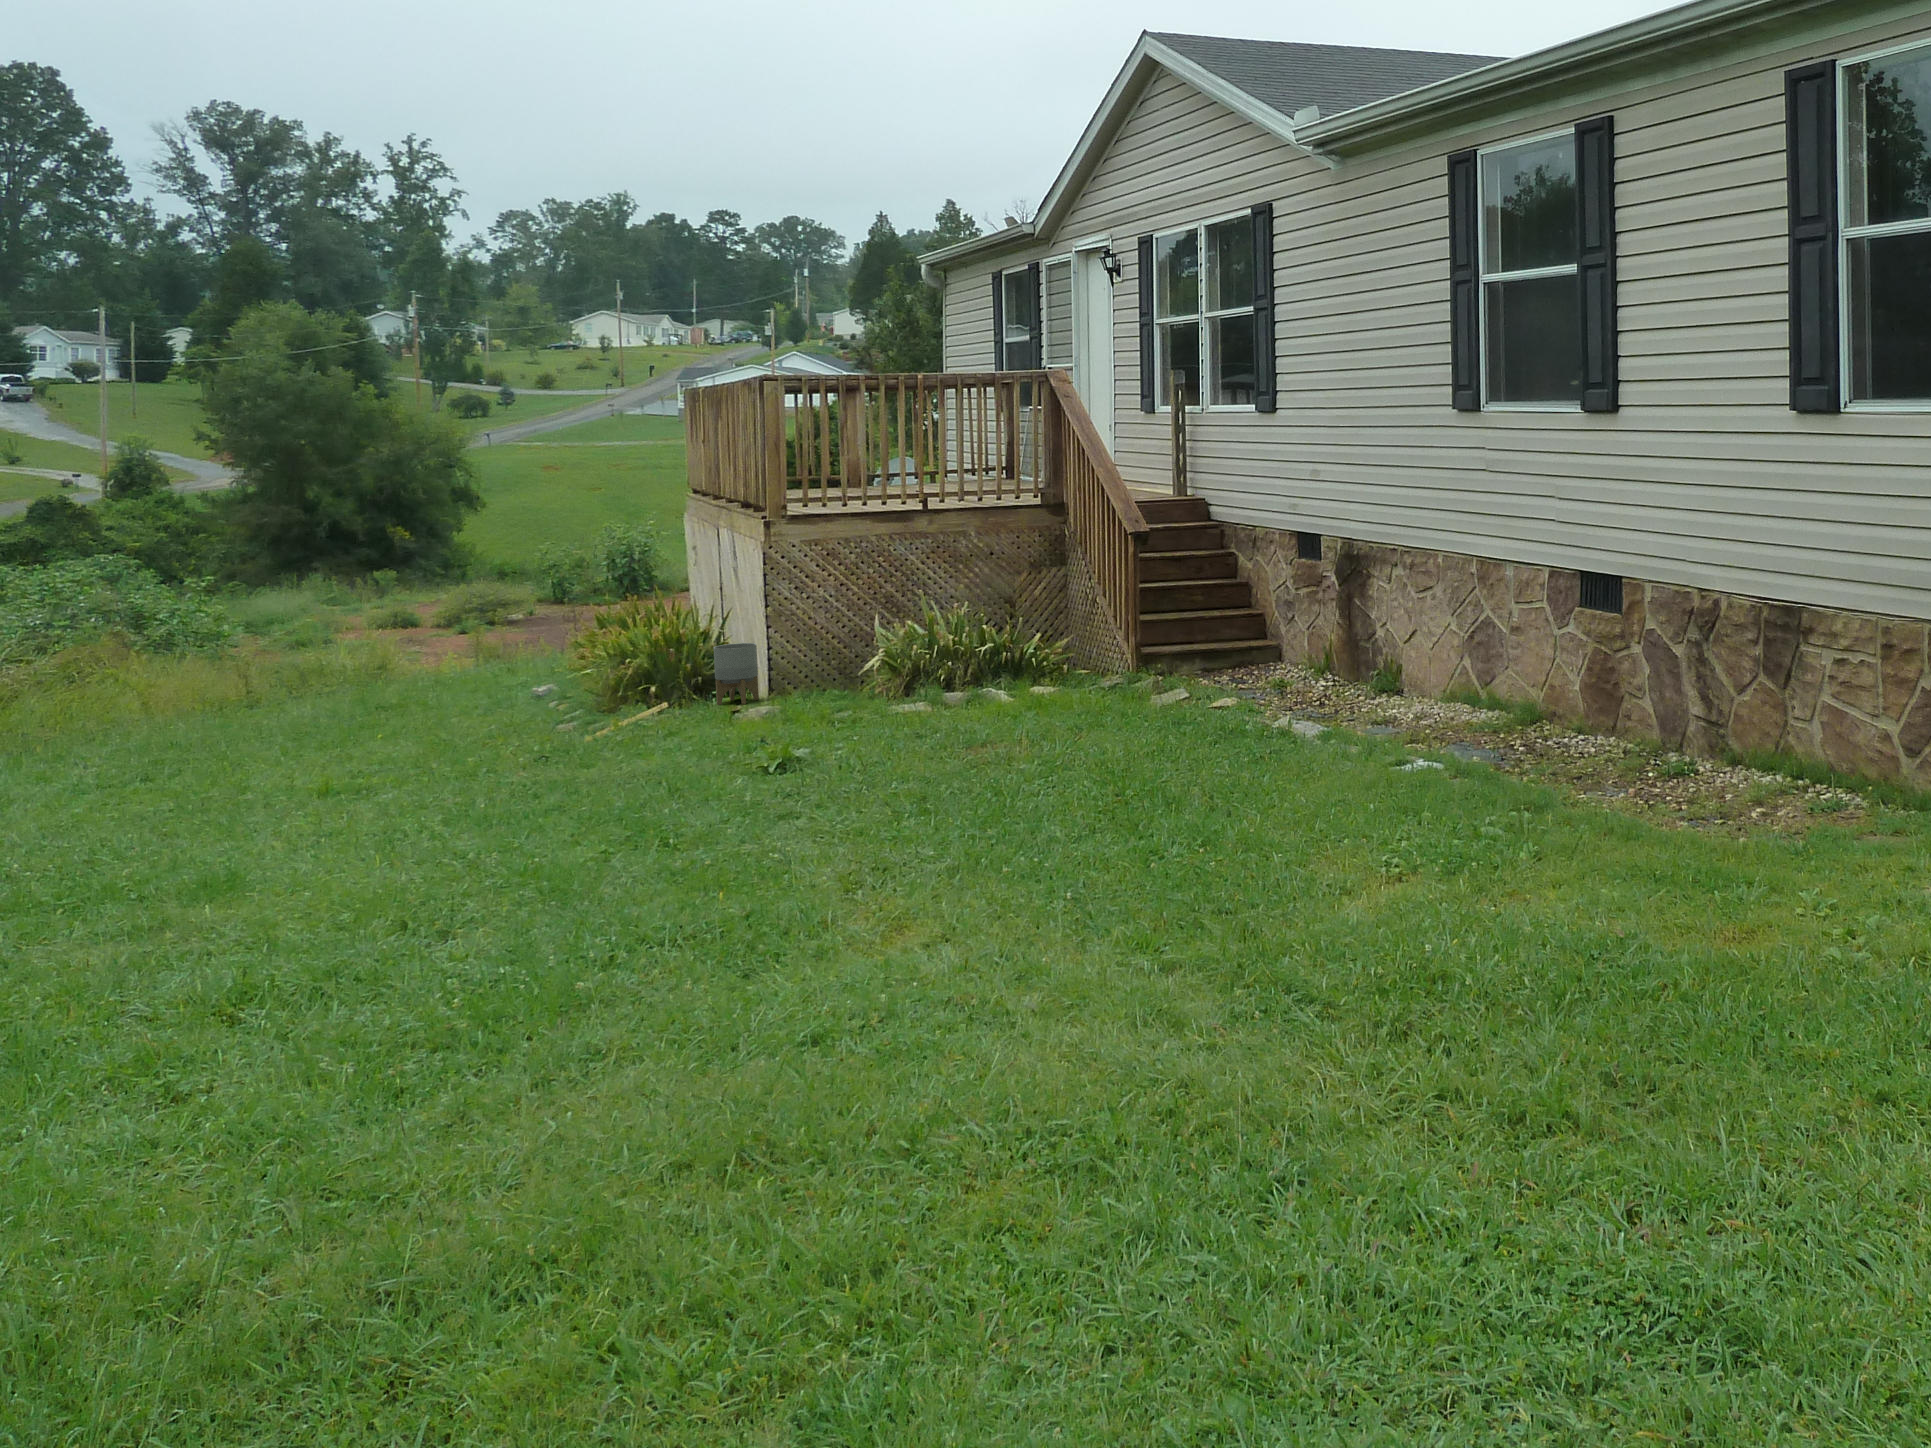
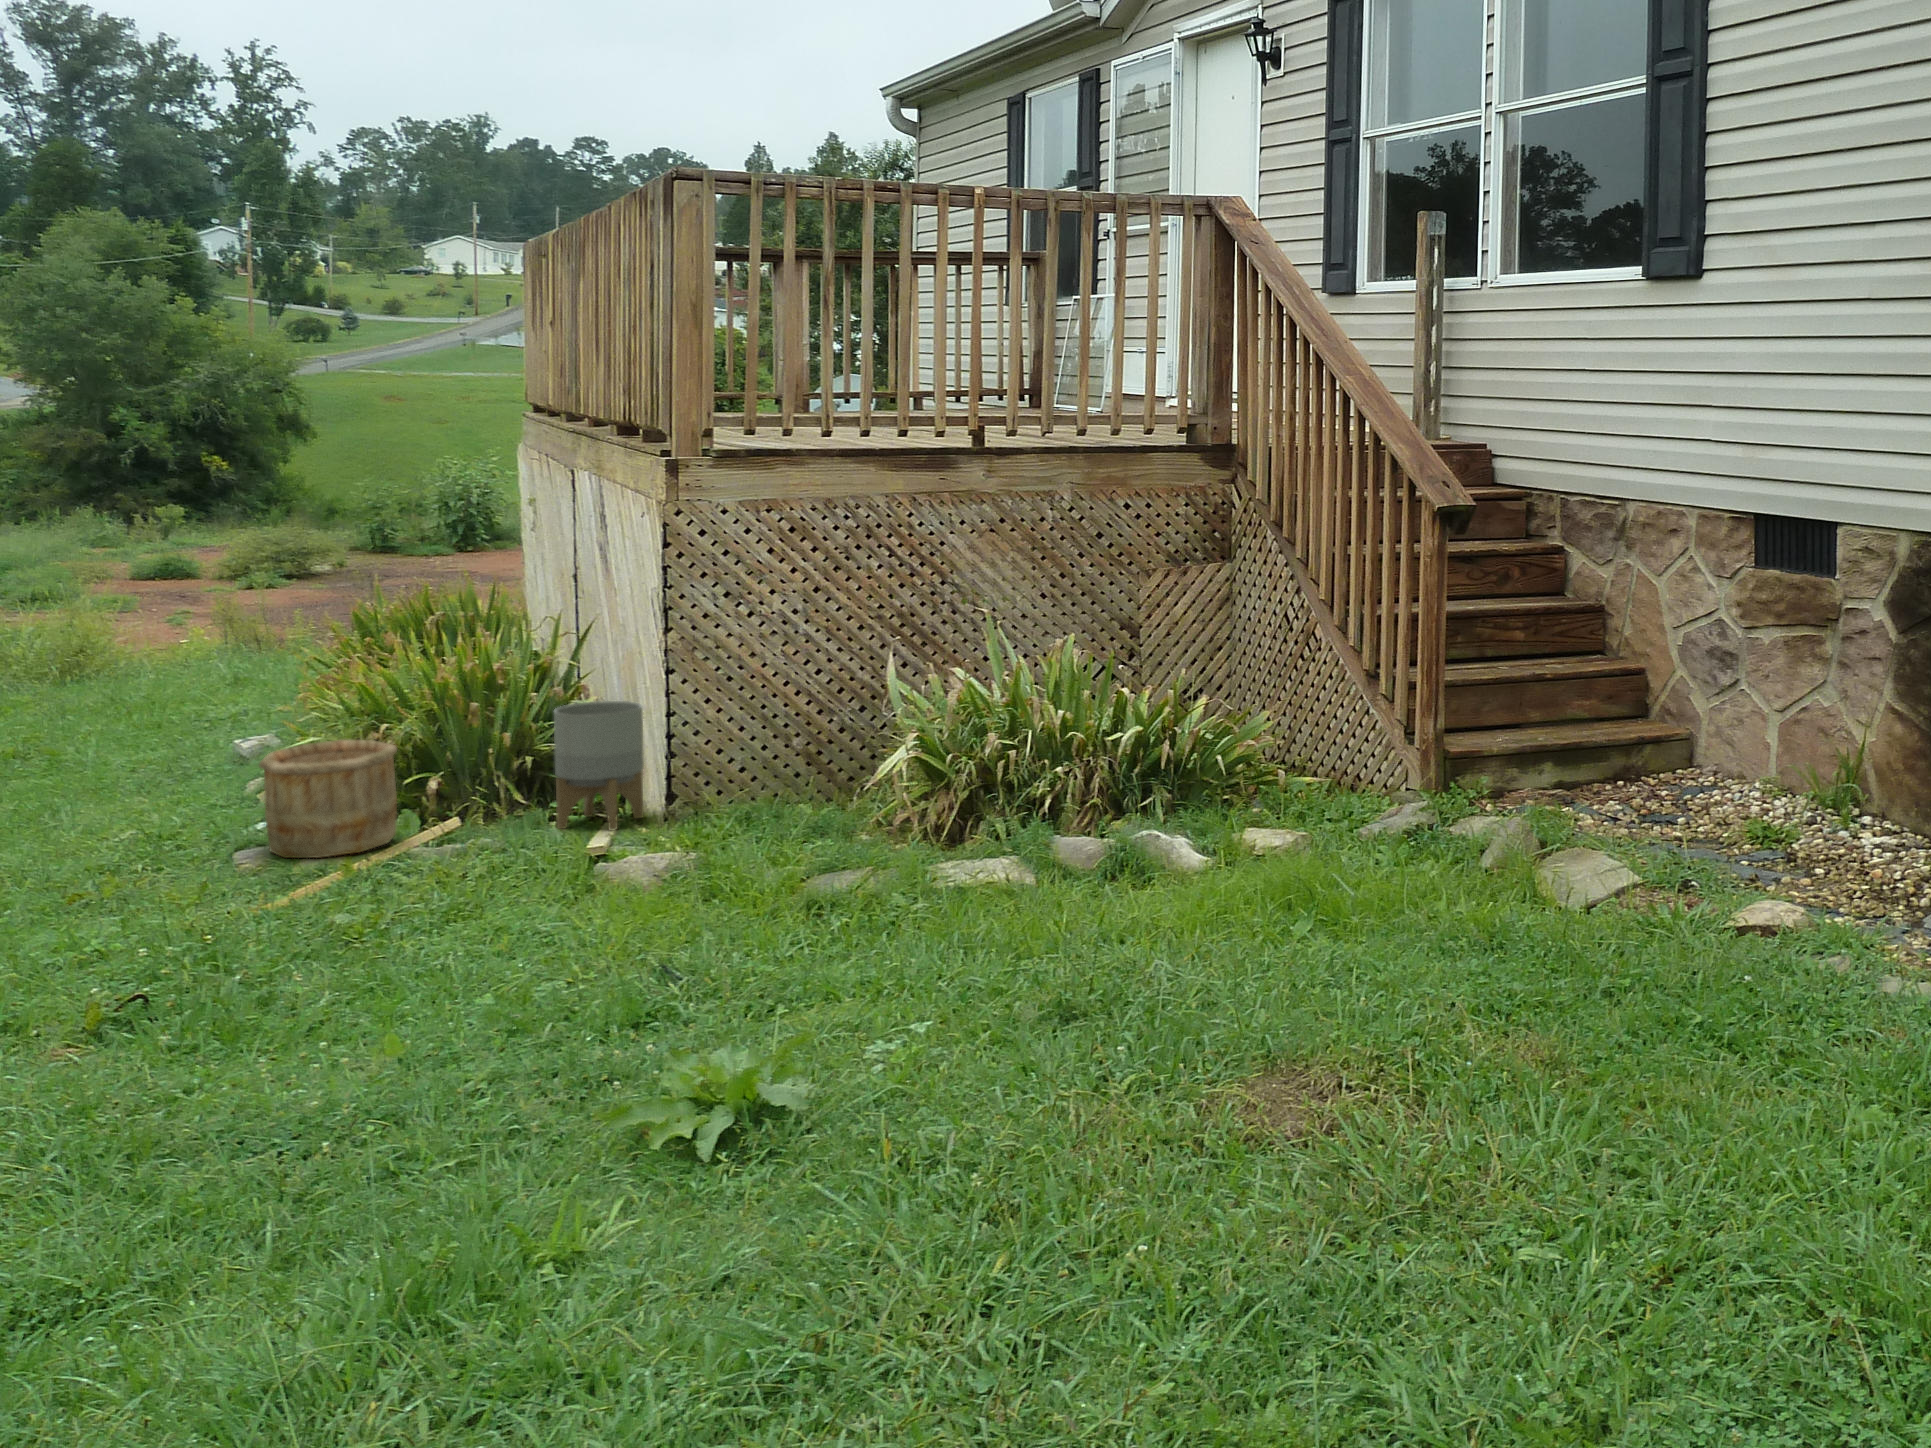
wooden bucket: none [576,664,640,718] -> present [259,740,397,858]

